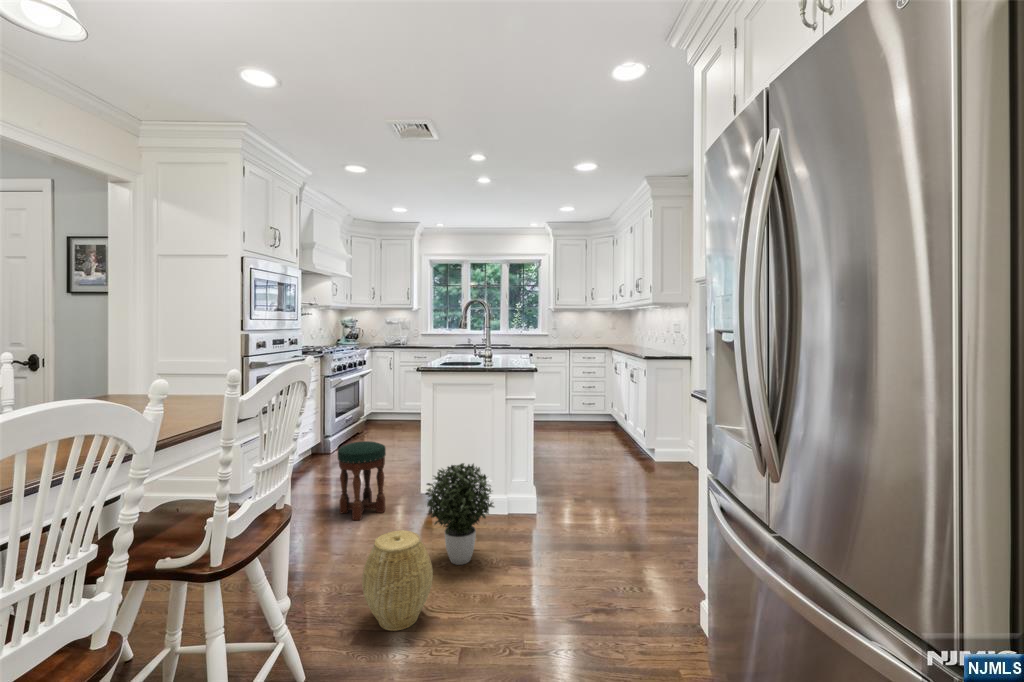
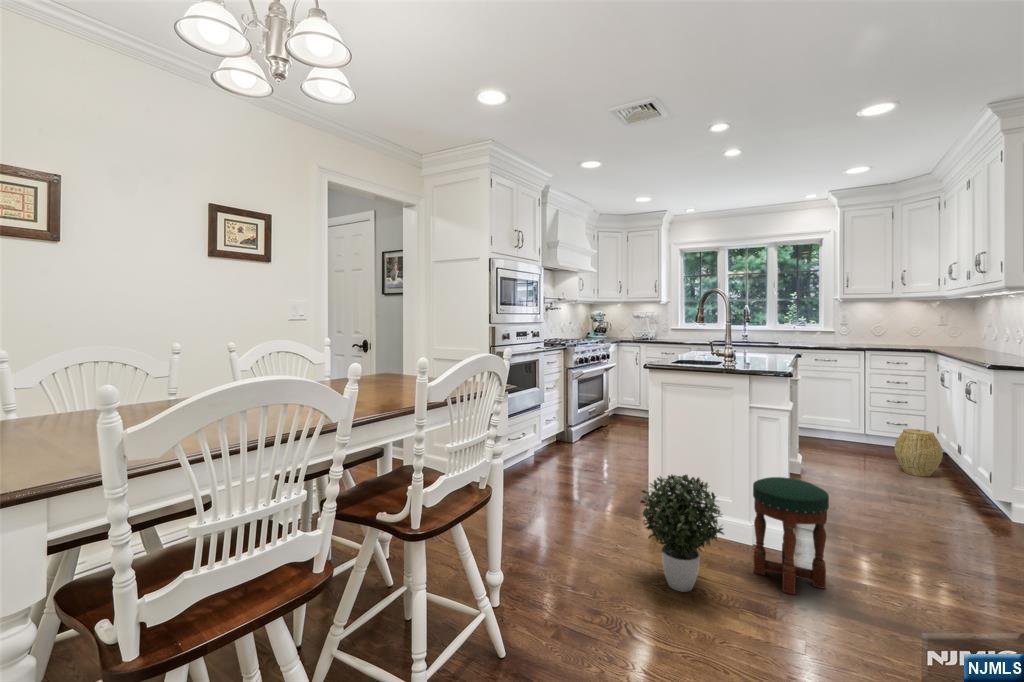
stool: present [338,441,386,520] -> present [753,477,829,595]
woven basket: present [362,530,433,631] -> present [895,429,943,477]

